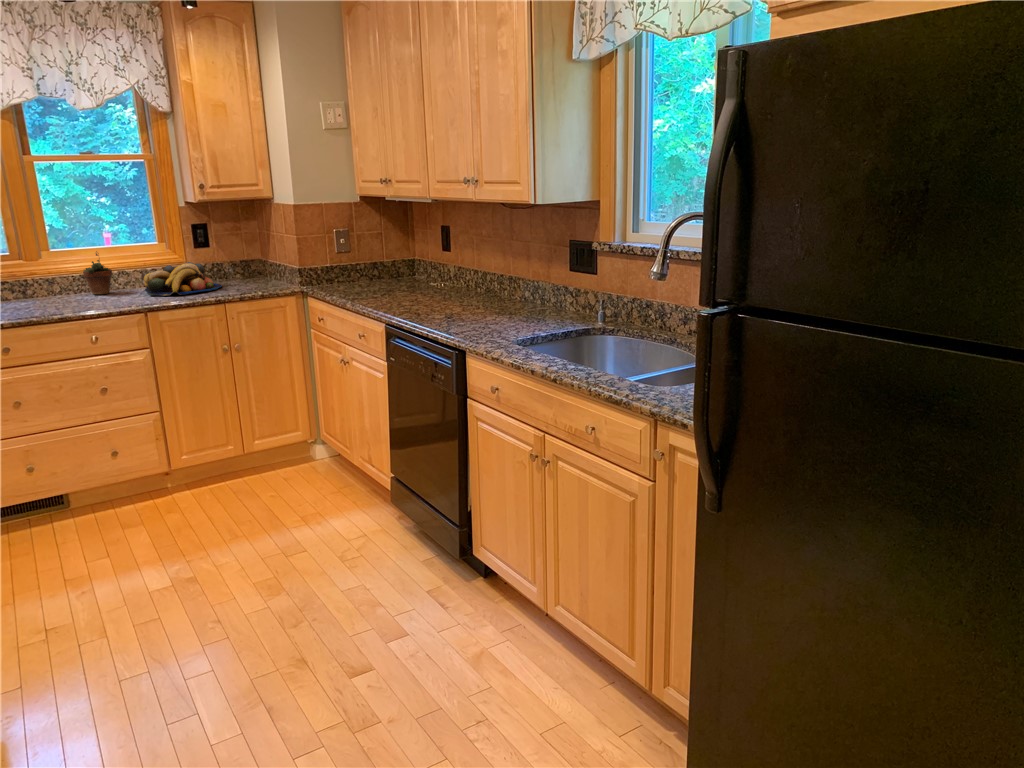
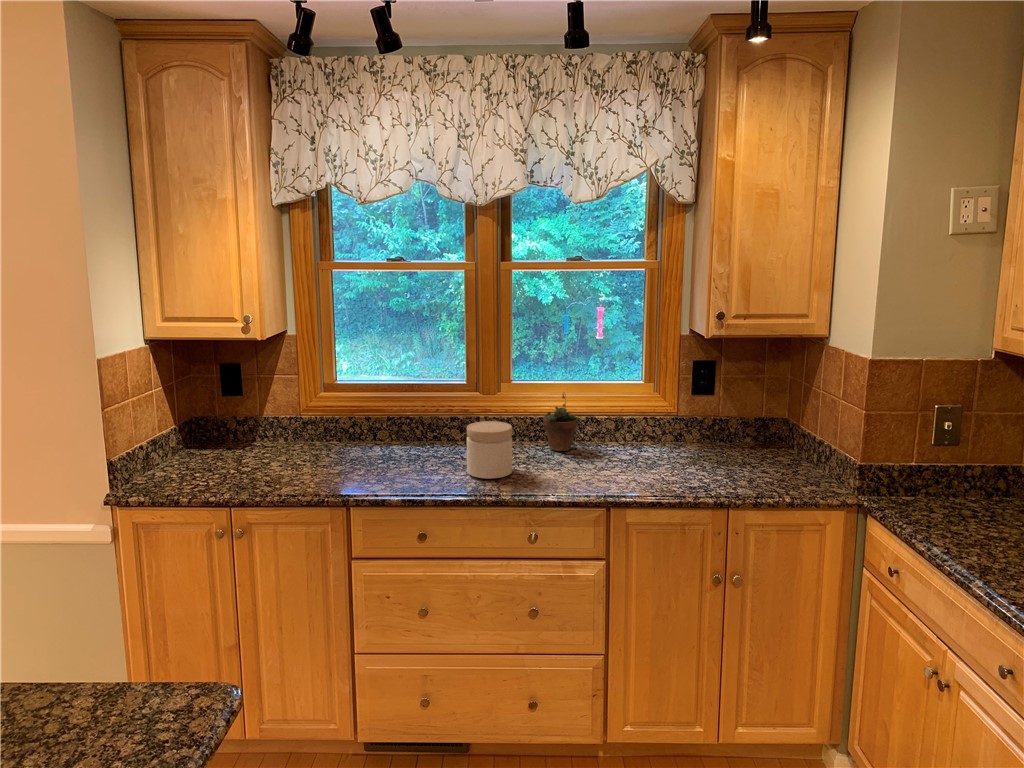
fruit bowl: present [144,262,222,295] -> none [614,419,723,479]
jar: none [23,271,67,310] -> present [467,421,512,479]

